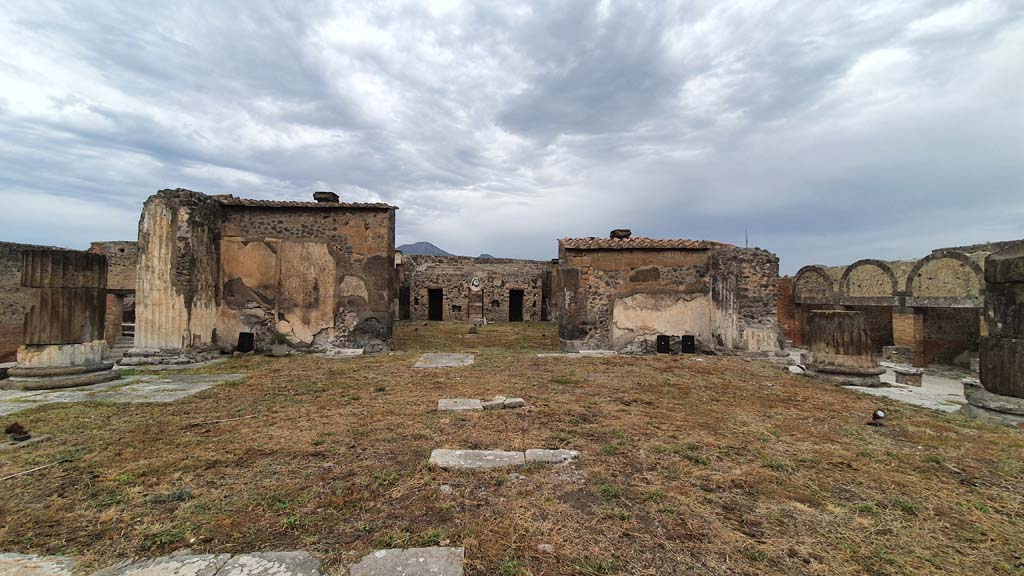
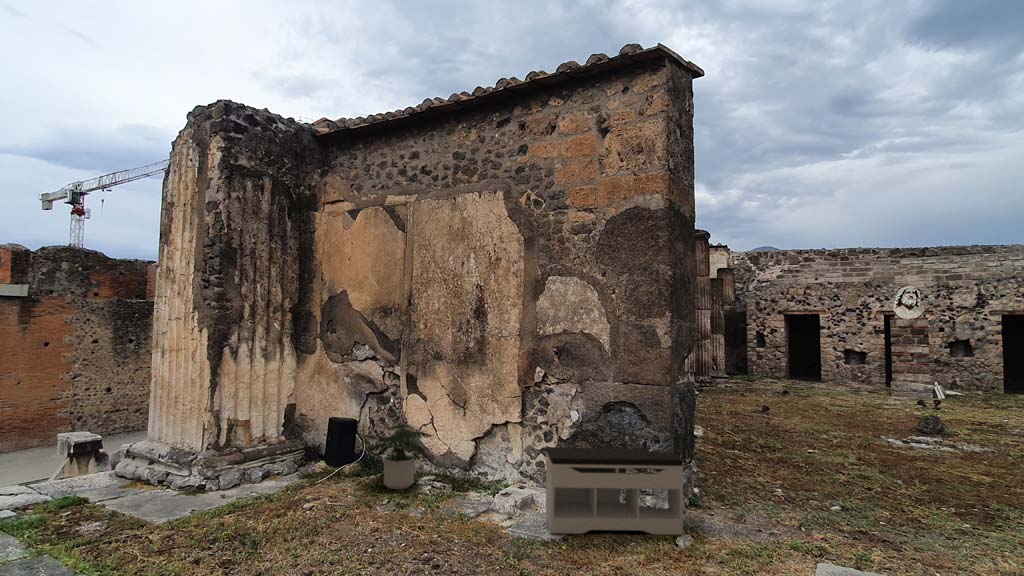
bench: none [346,332,392,357] -> present [546,447,683,535]

